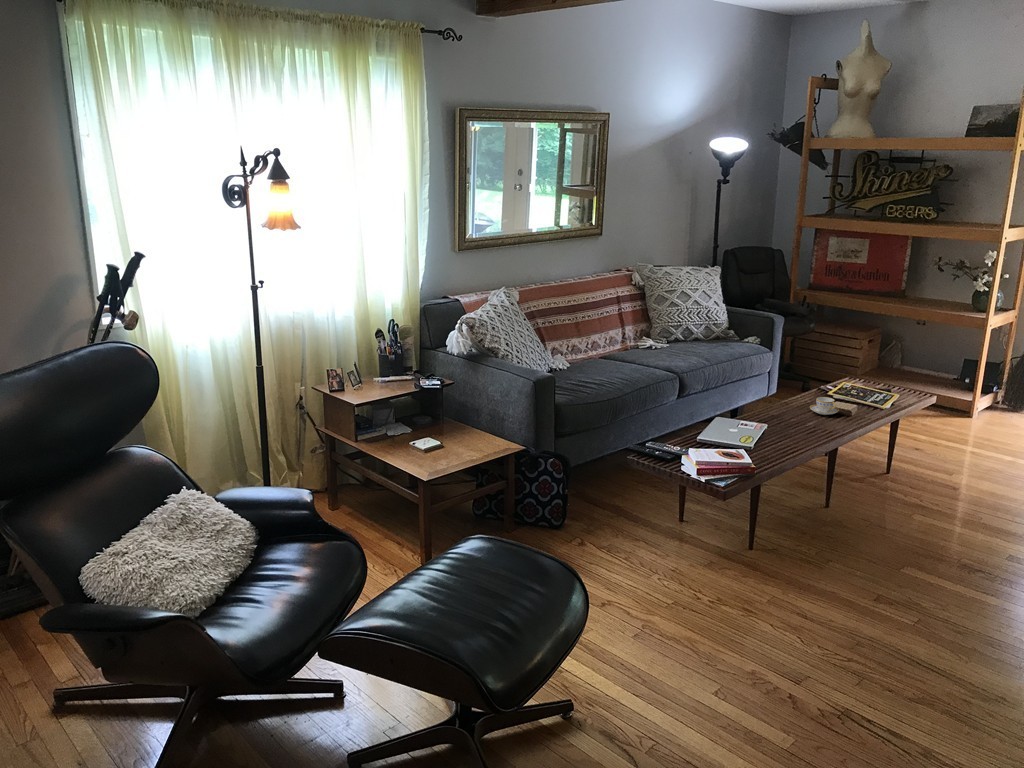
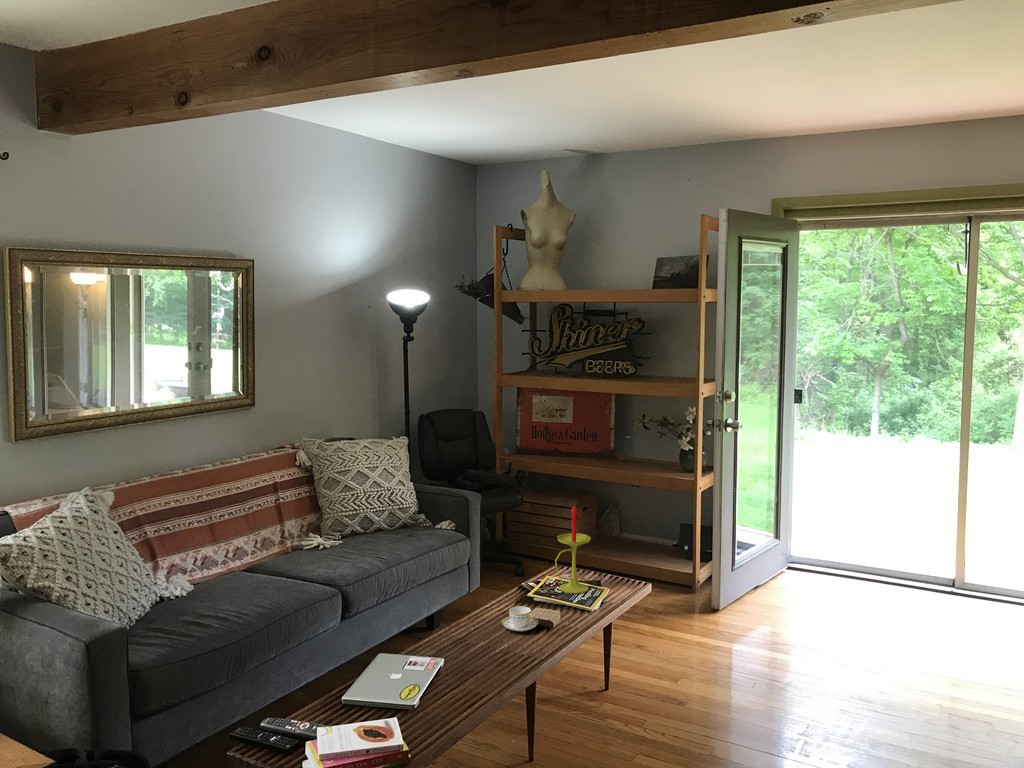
candle: none [854,325,887,396] -> present [555,507,591,593]

